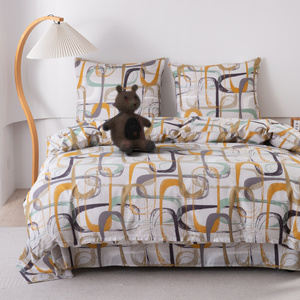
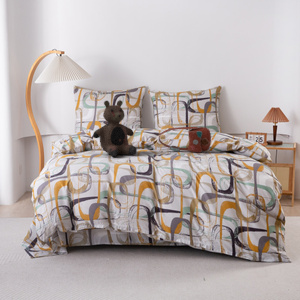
handbag: none [182,117,247,149] -> present [159,126,211,153]

